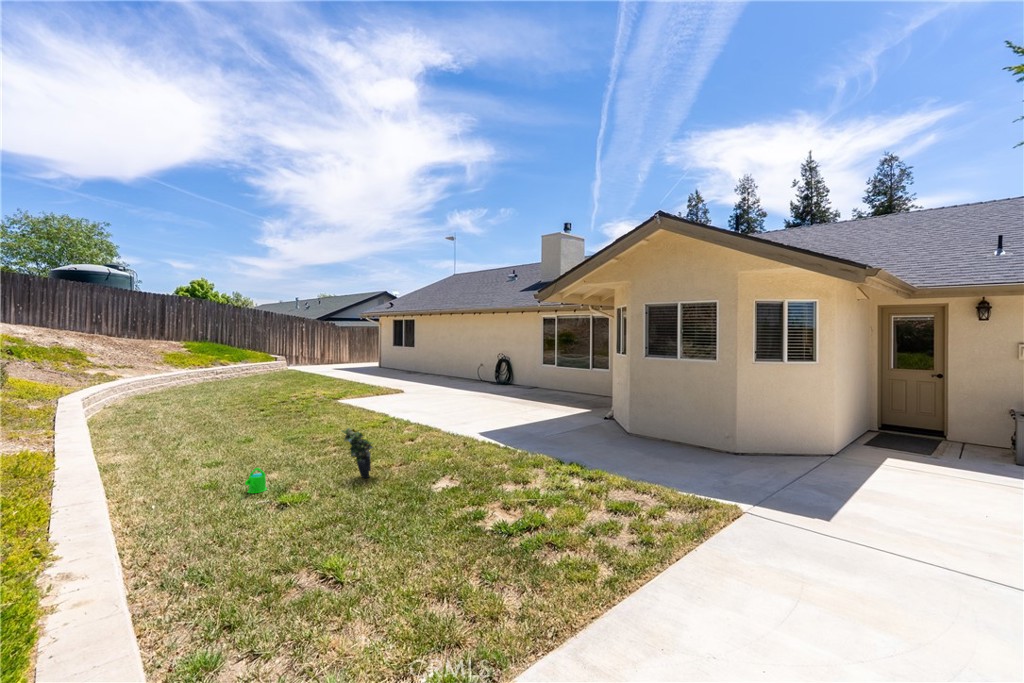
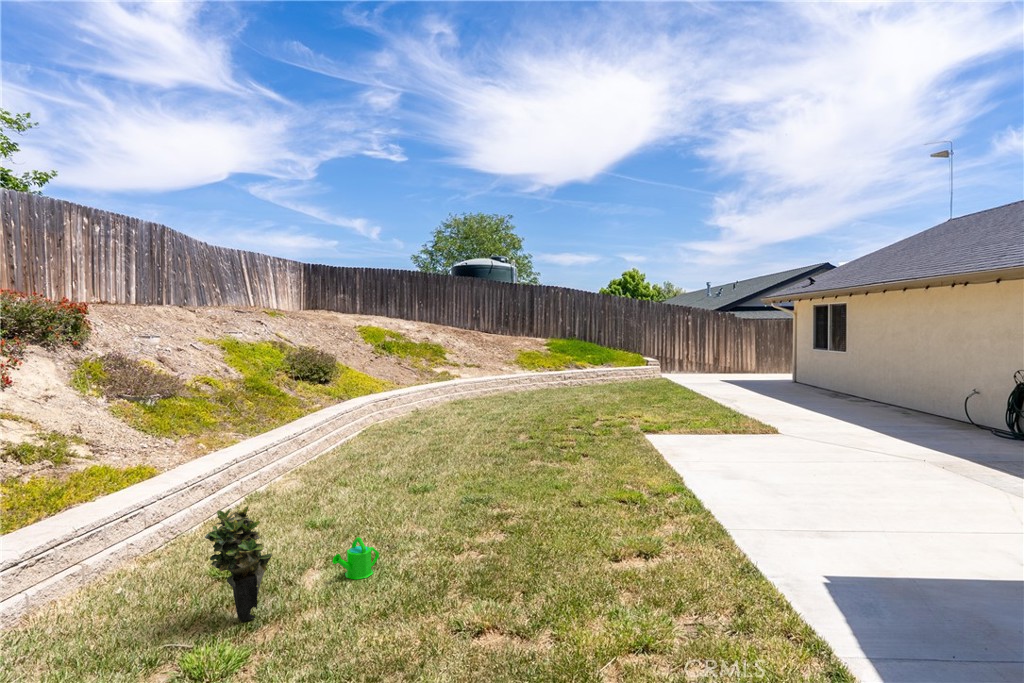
potted plant: present [341,428,373,478] -> present [205,506,272,622]

